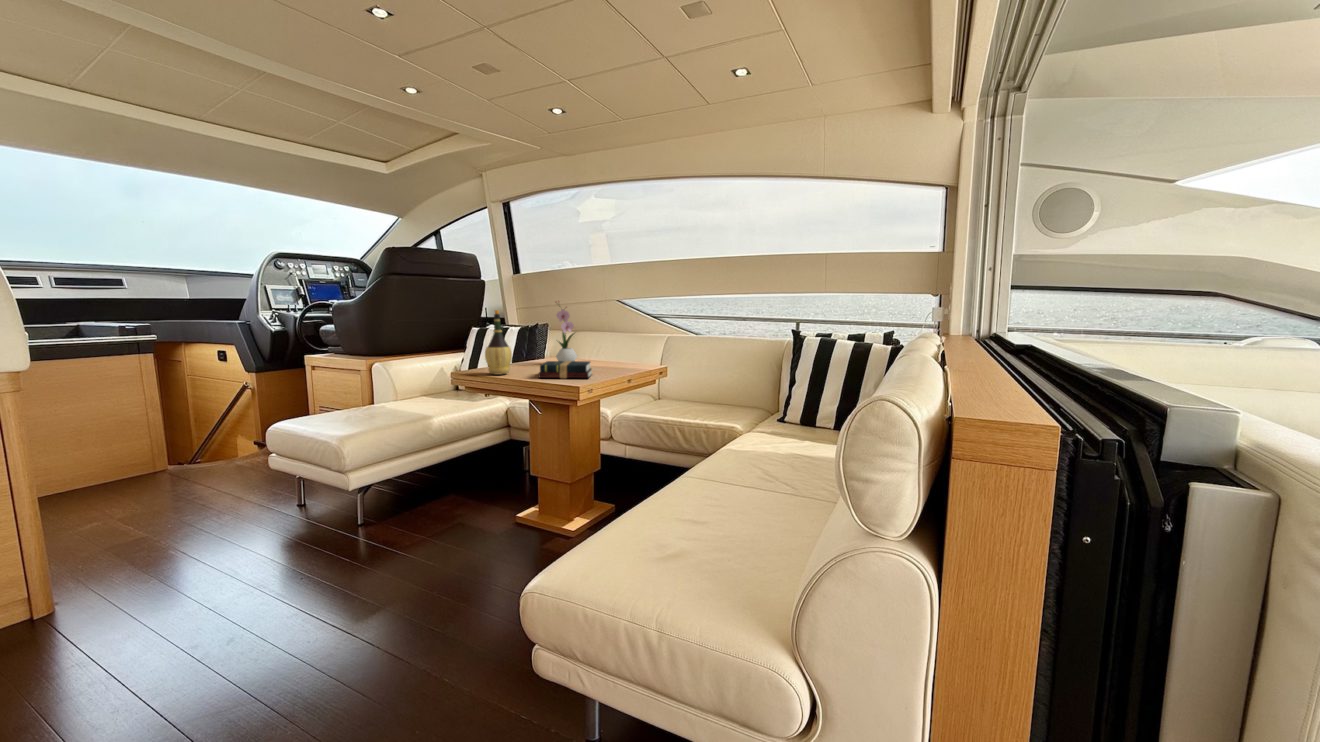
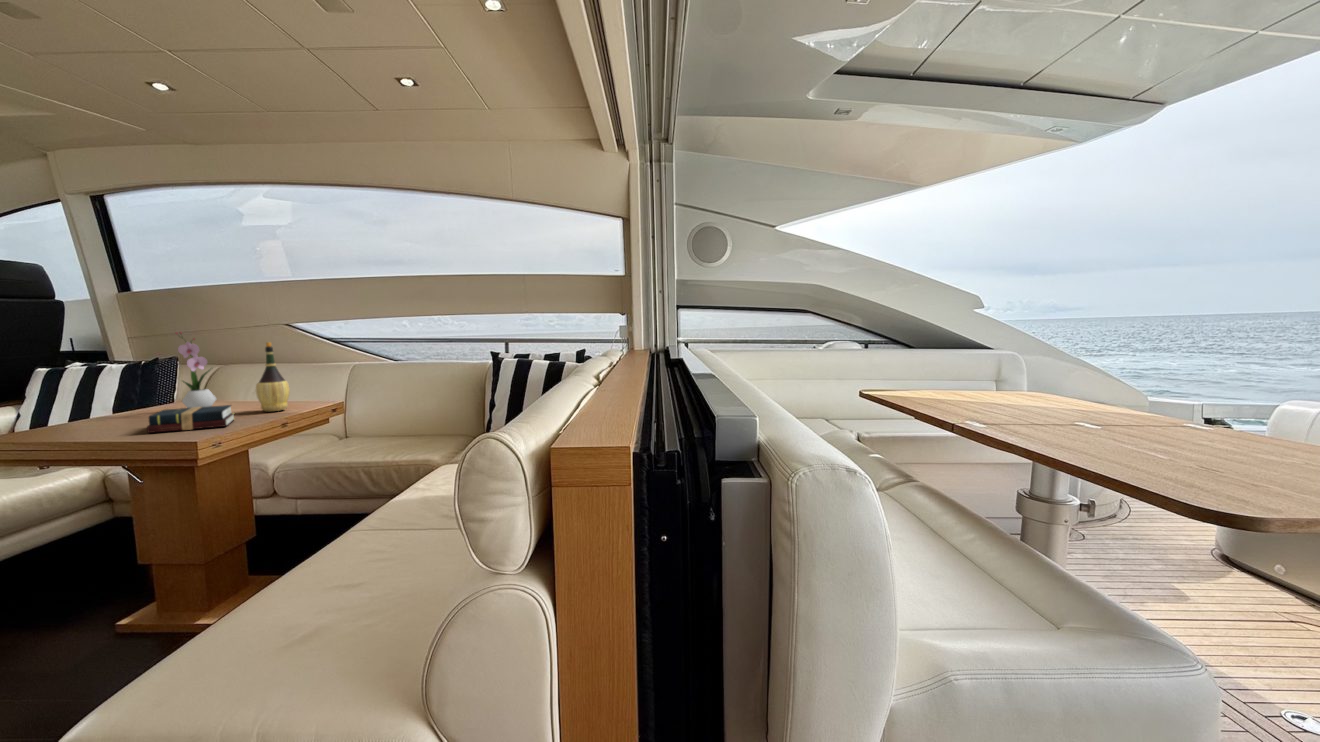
wine bottle: present [485,310,512,374] -> present [256,342,290,411]

